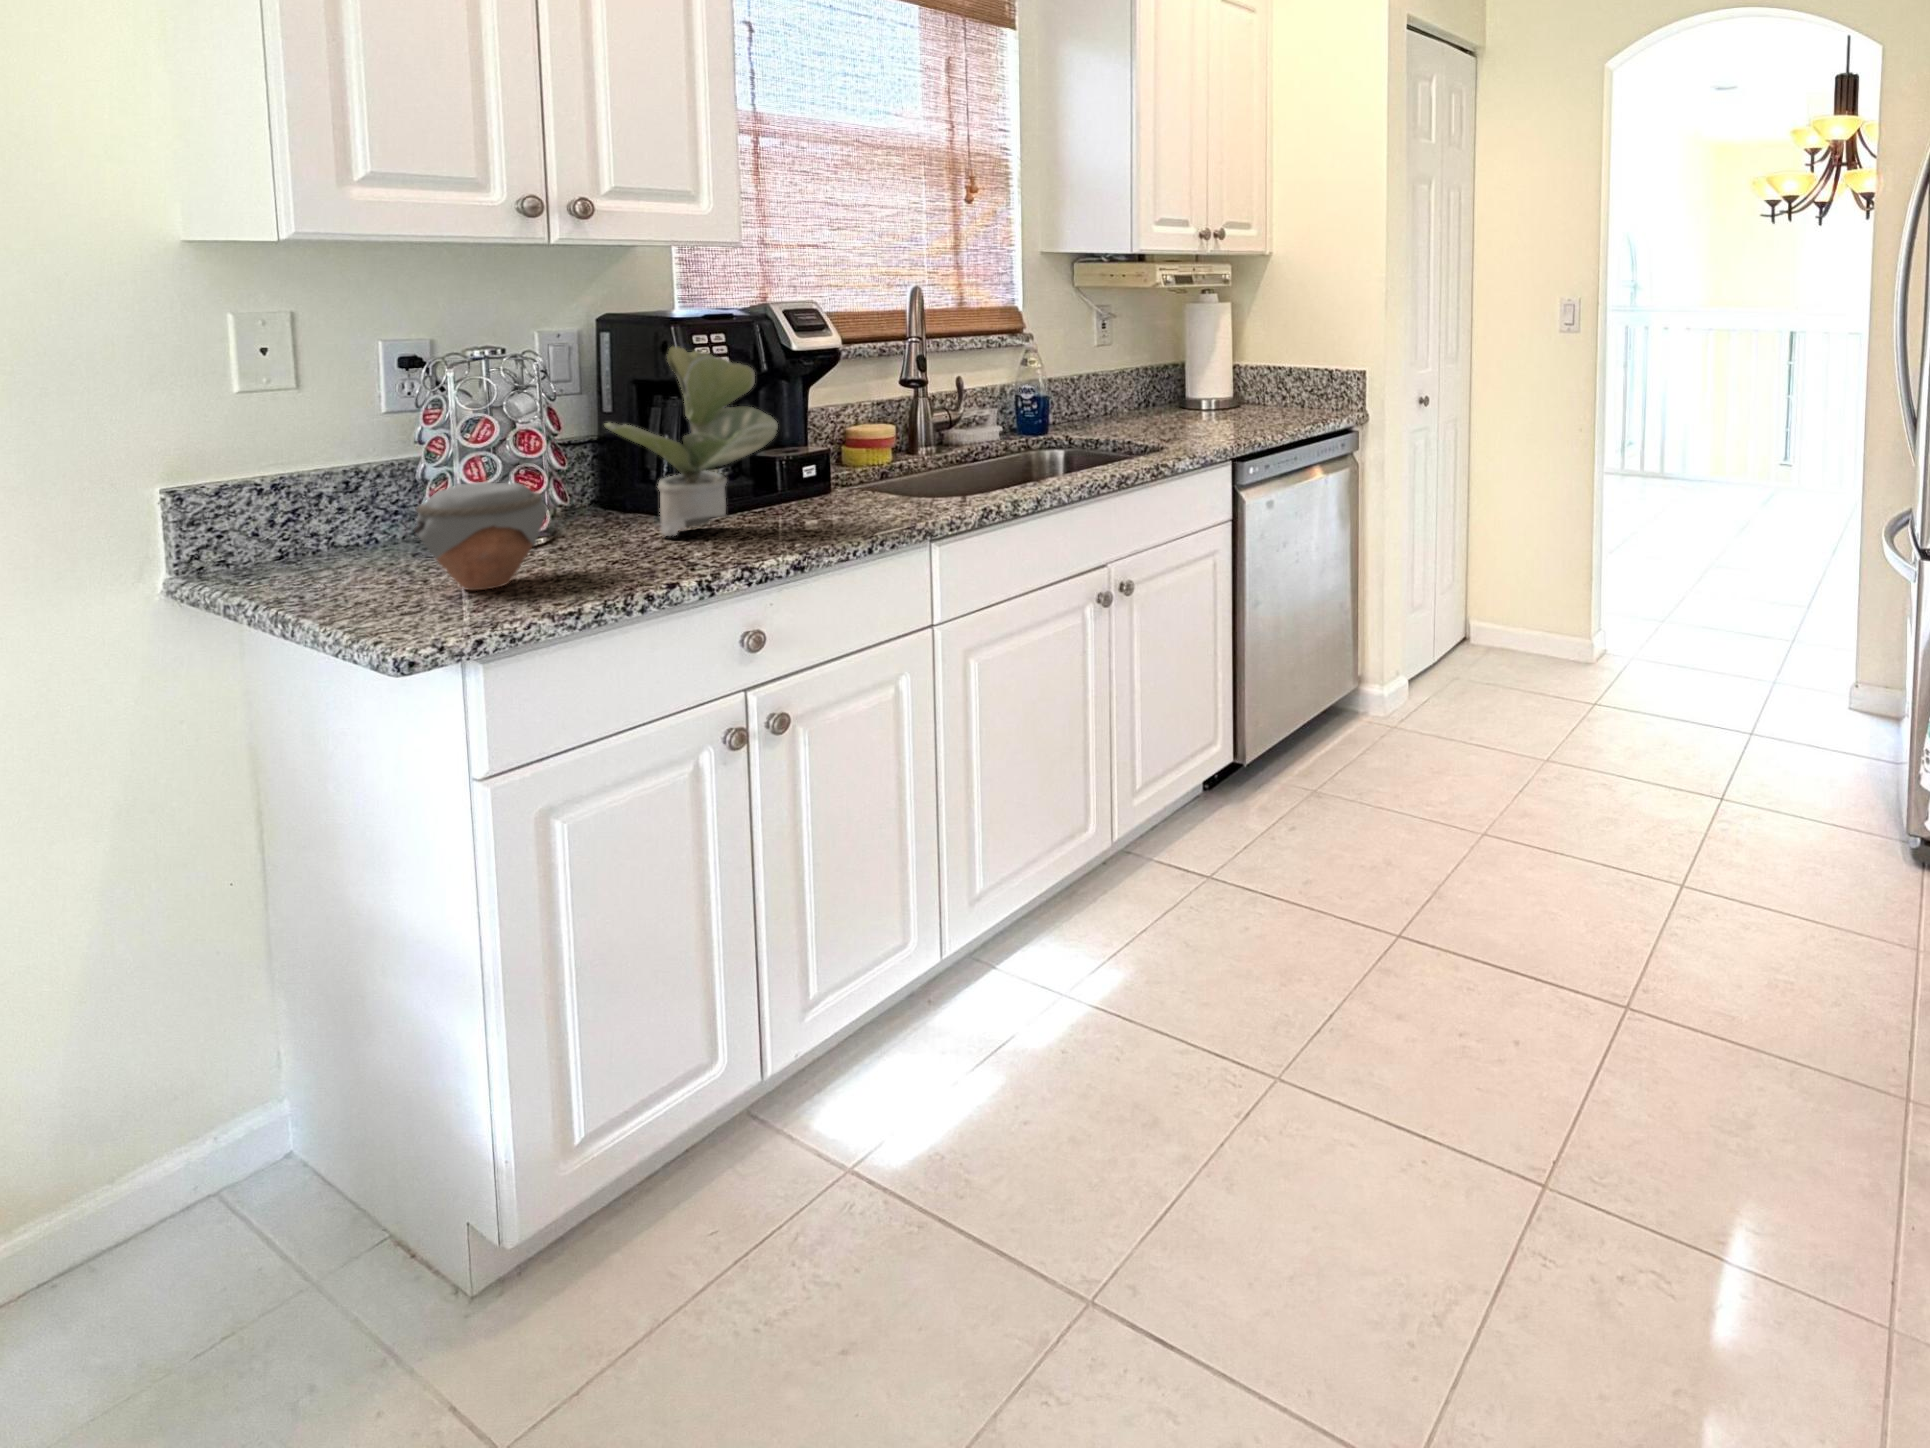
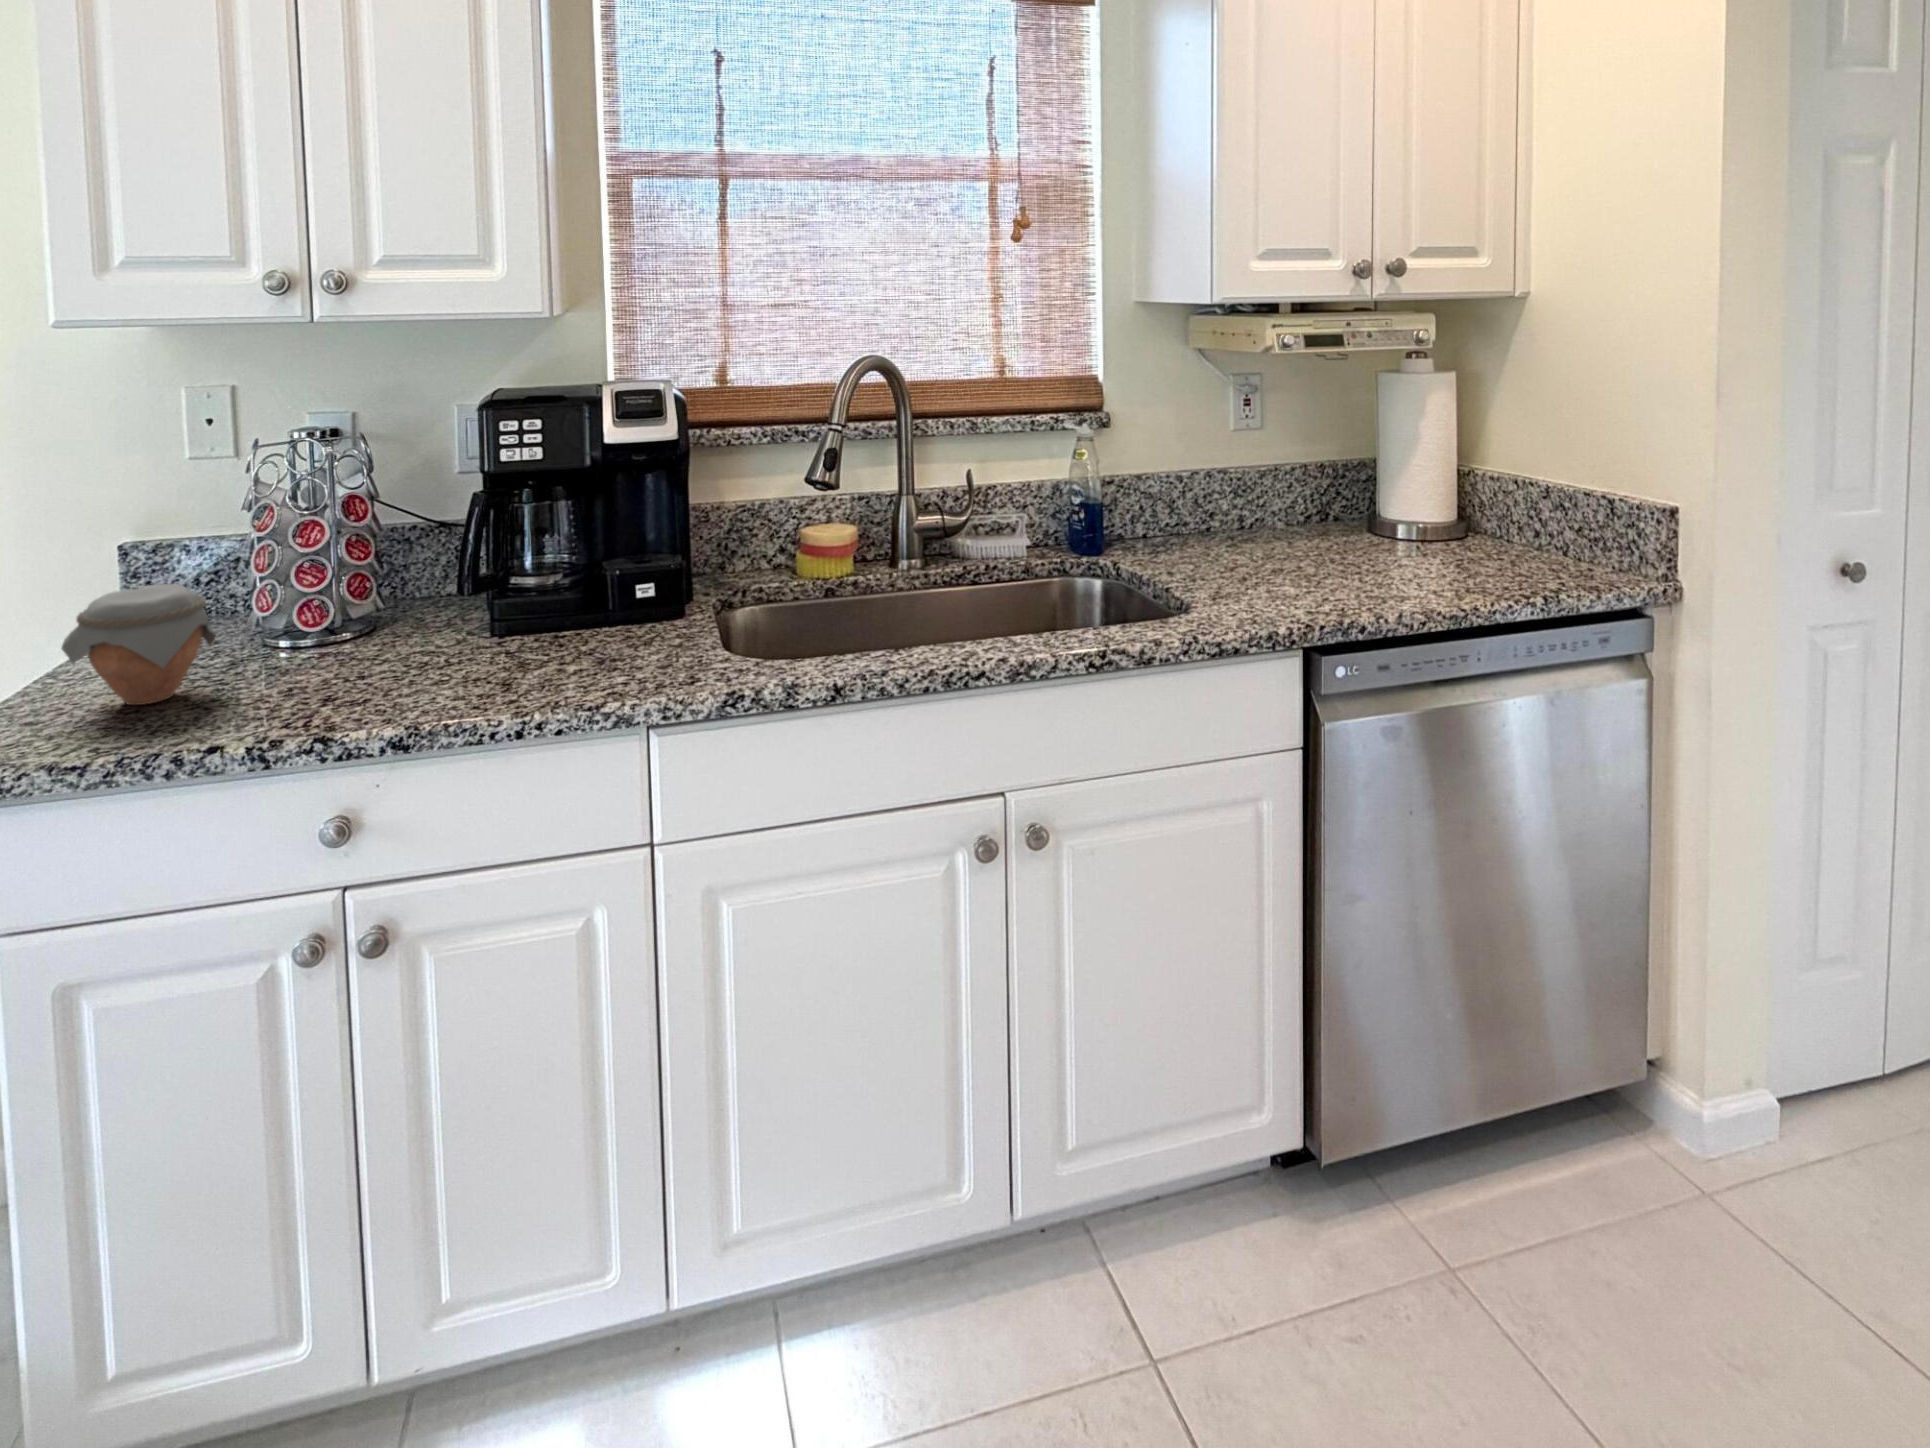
potted plant: present [605,347,778,536] -> none [318,438,515,663]

